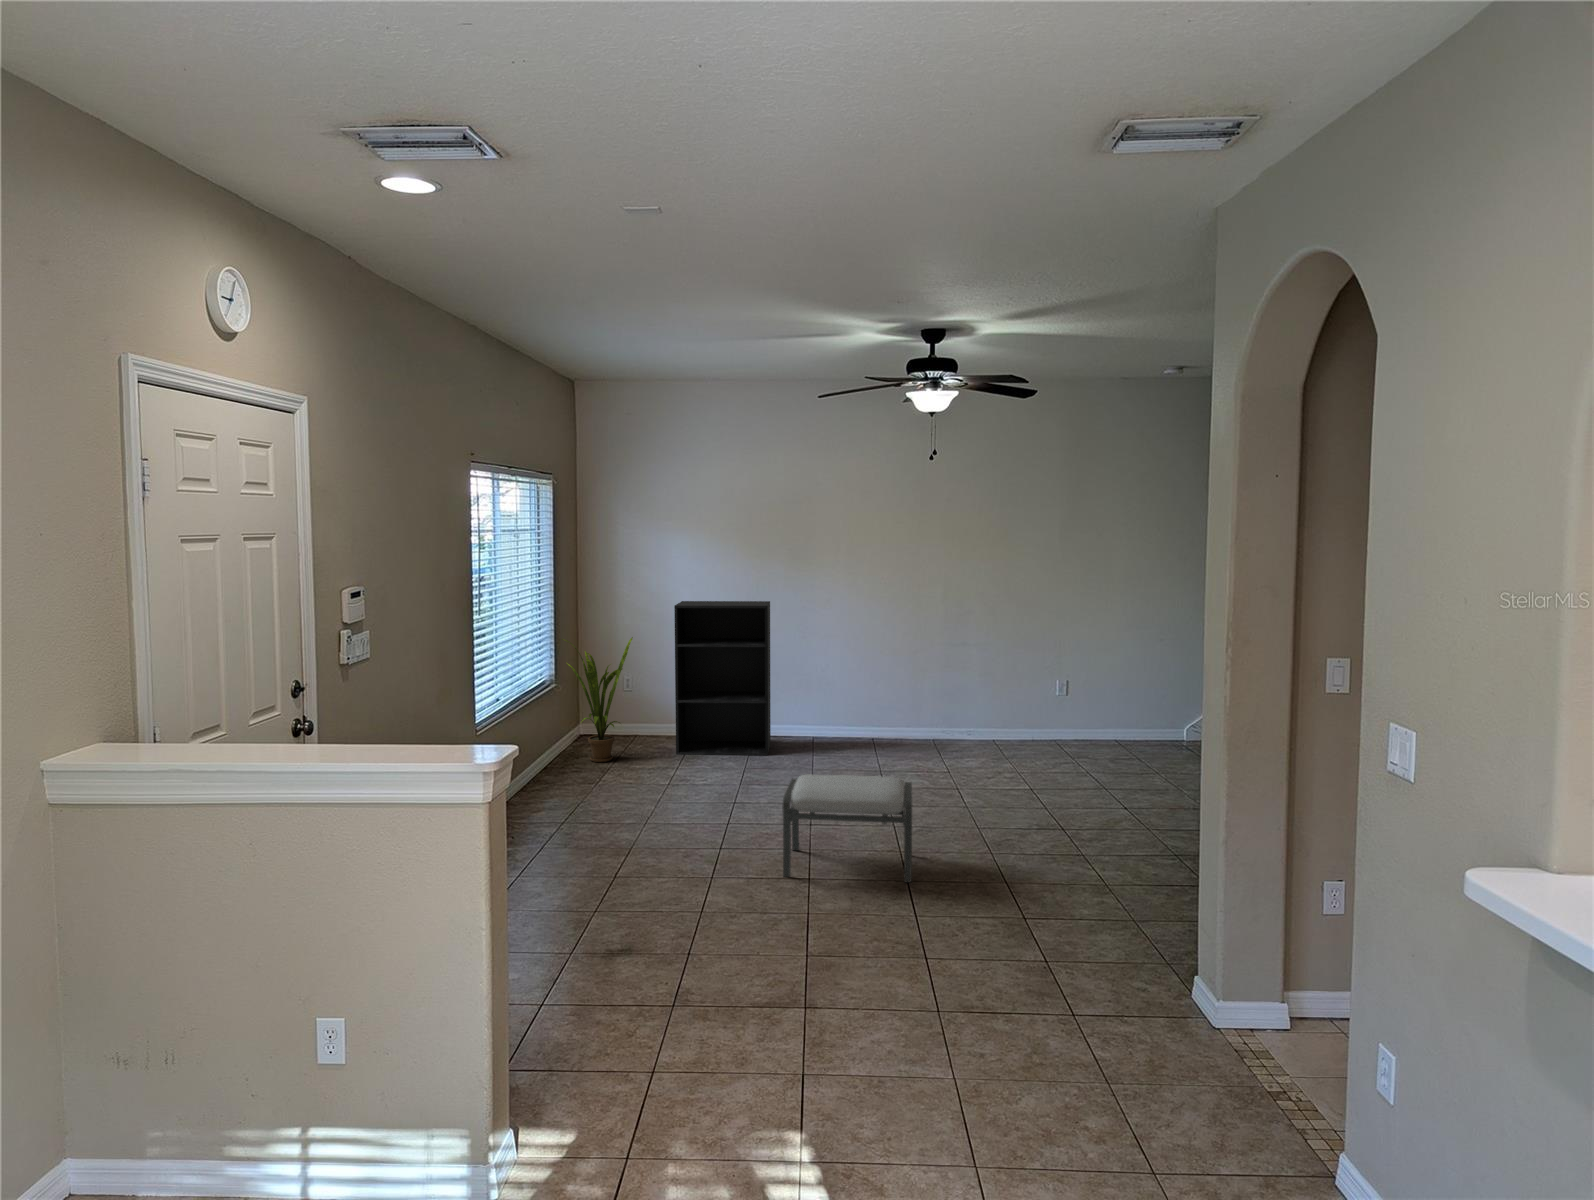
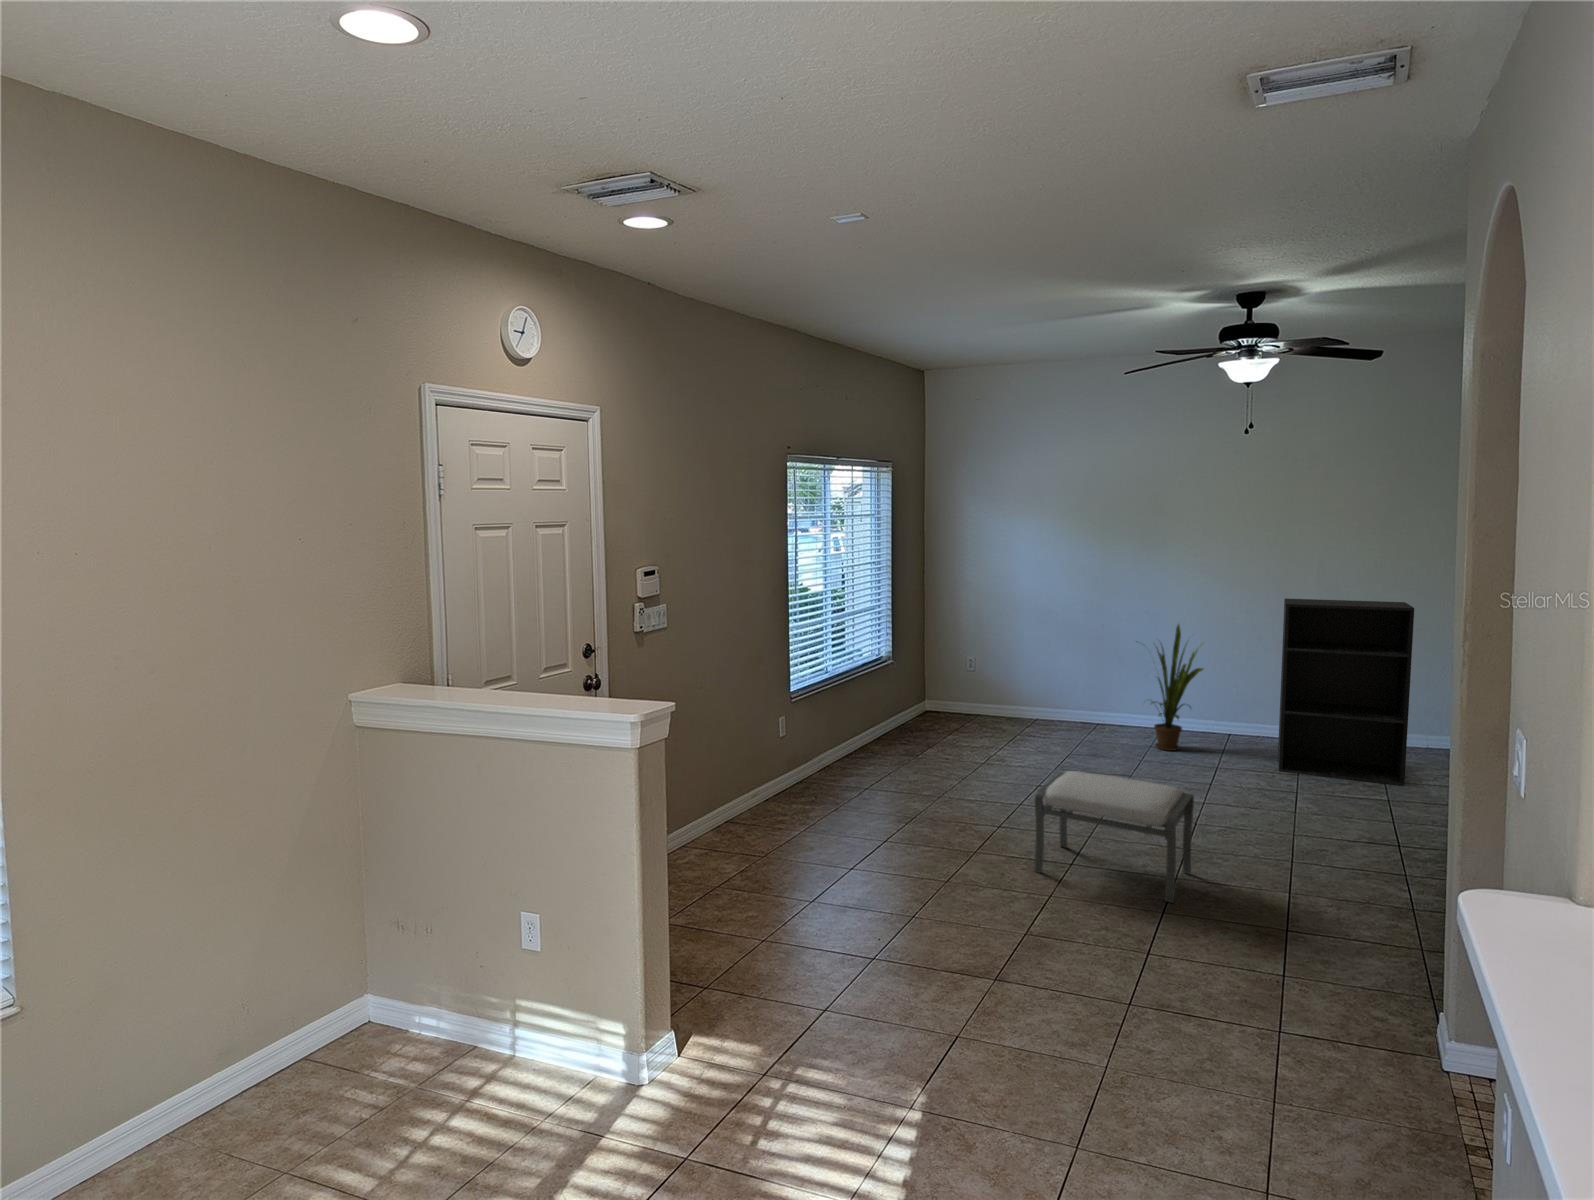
bookshelf: present [674,601,771,755] -> present [1278,599,1414,786]
house plant: present [562,637,633,762] -> present [1137,624,1203,751]

